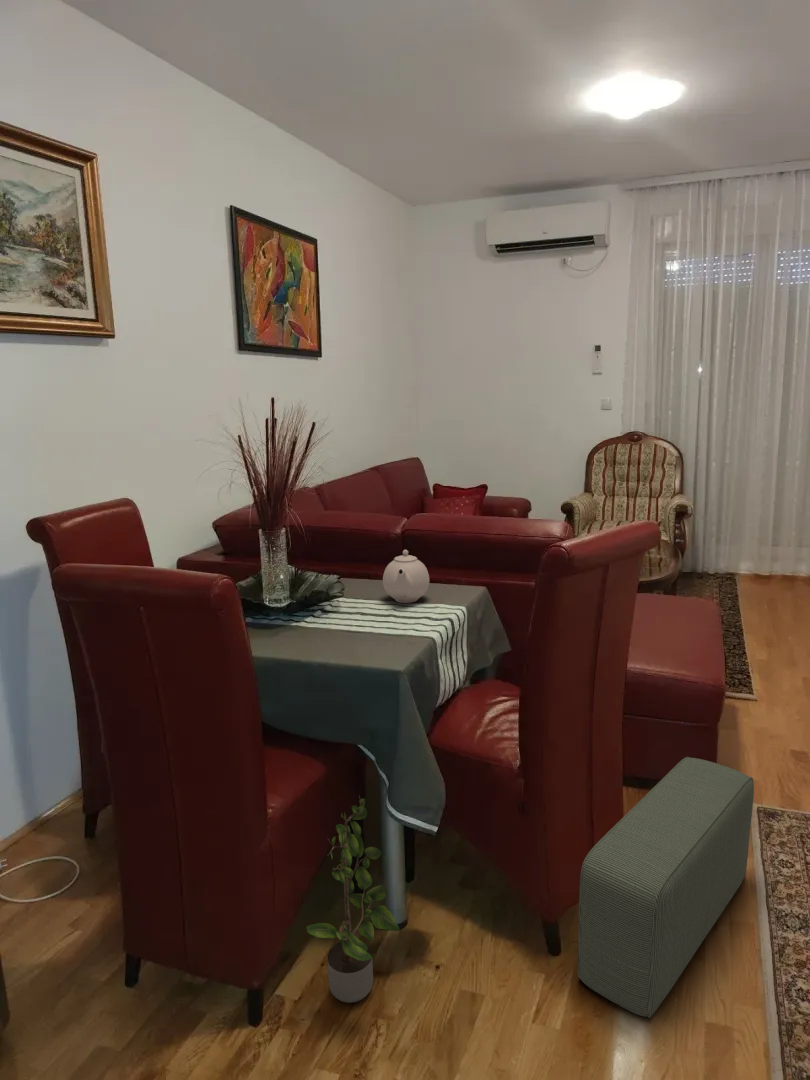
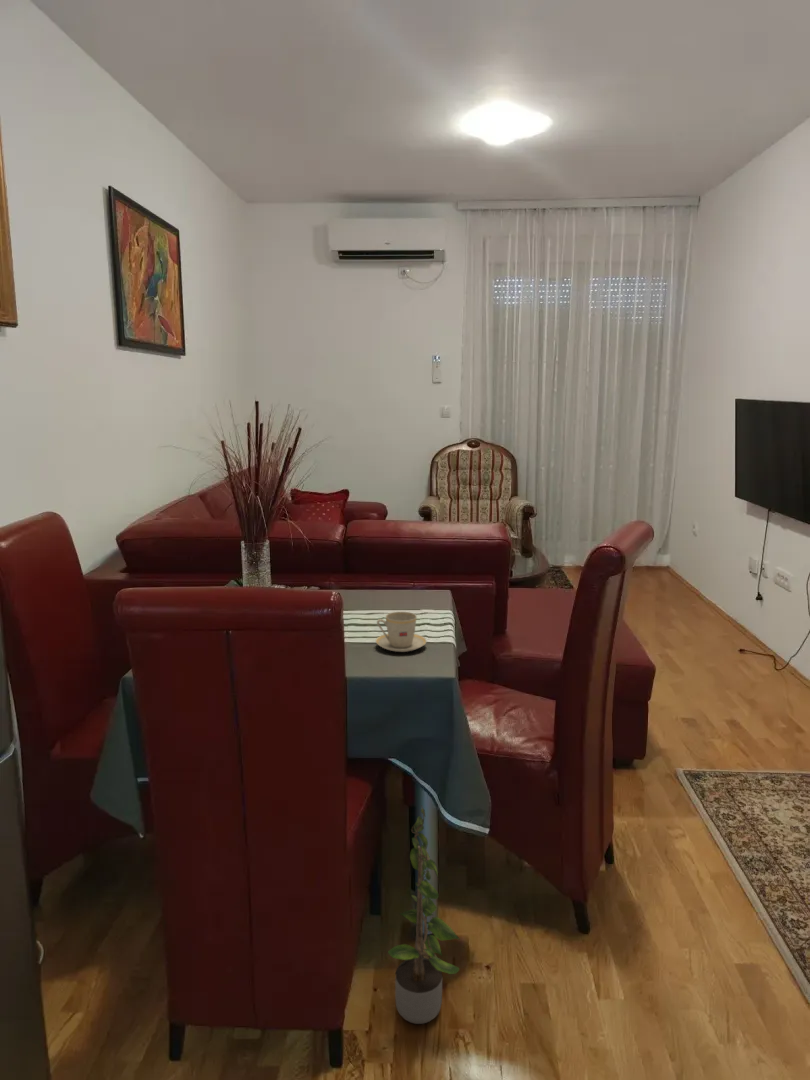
teapot: present [383,550,429,603] -> none [371,553,418,608]
teacup: none [341,607,390,646] -> present [376,612,426,652]
pouf: present [578,757,754,1018] -> none [618,731,715,970]

